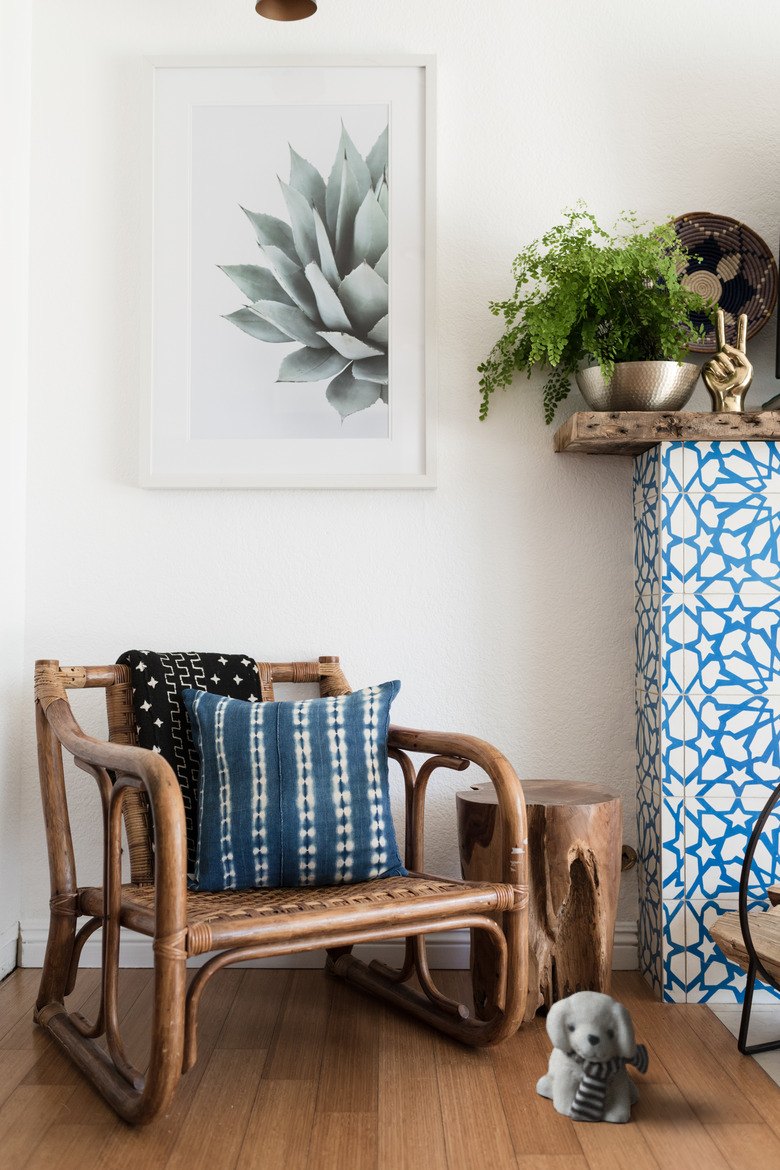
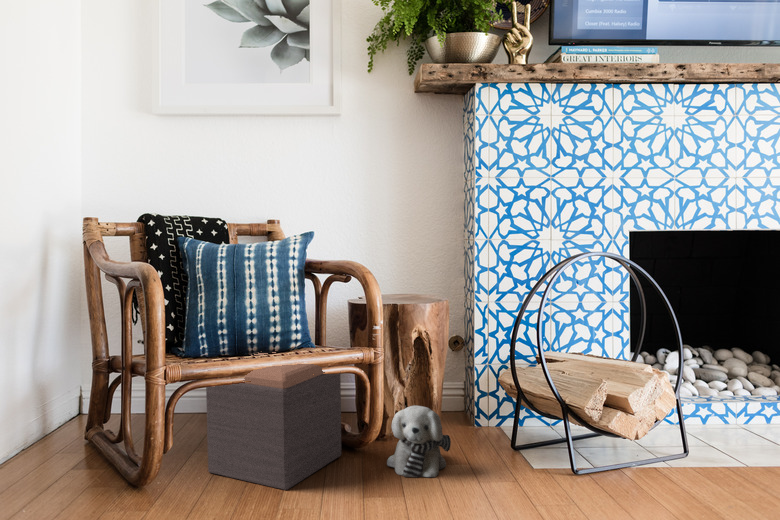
footstool: none [237,880,455,1144] -> present [206,352,341,490]

